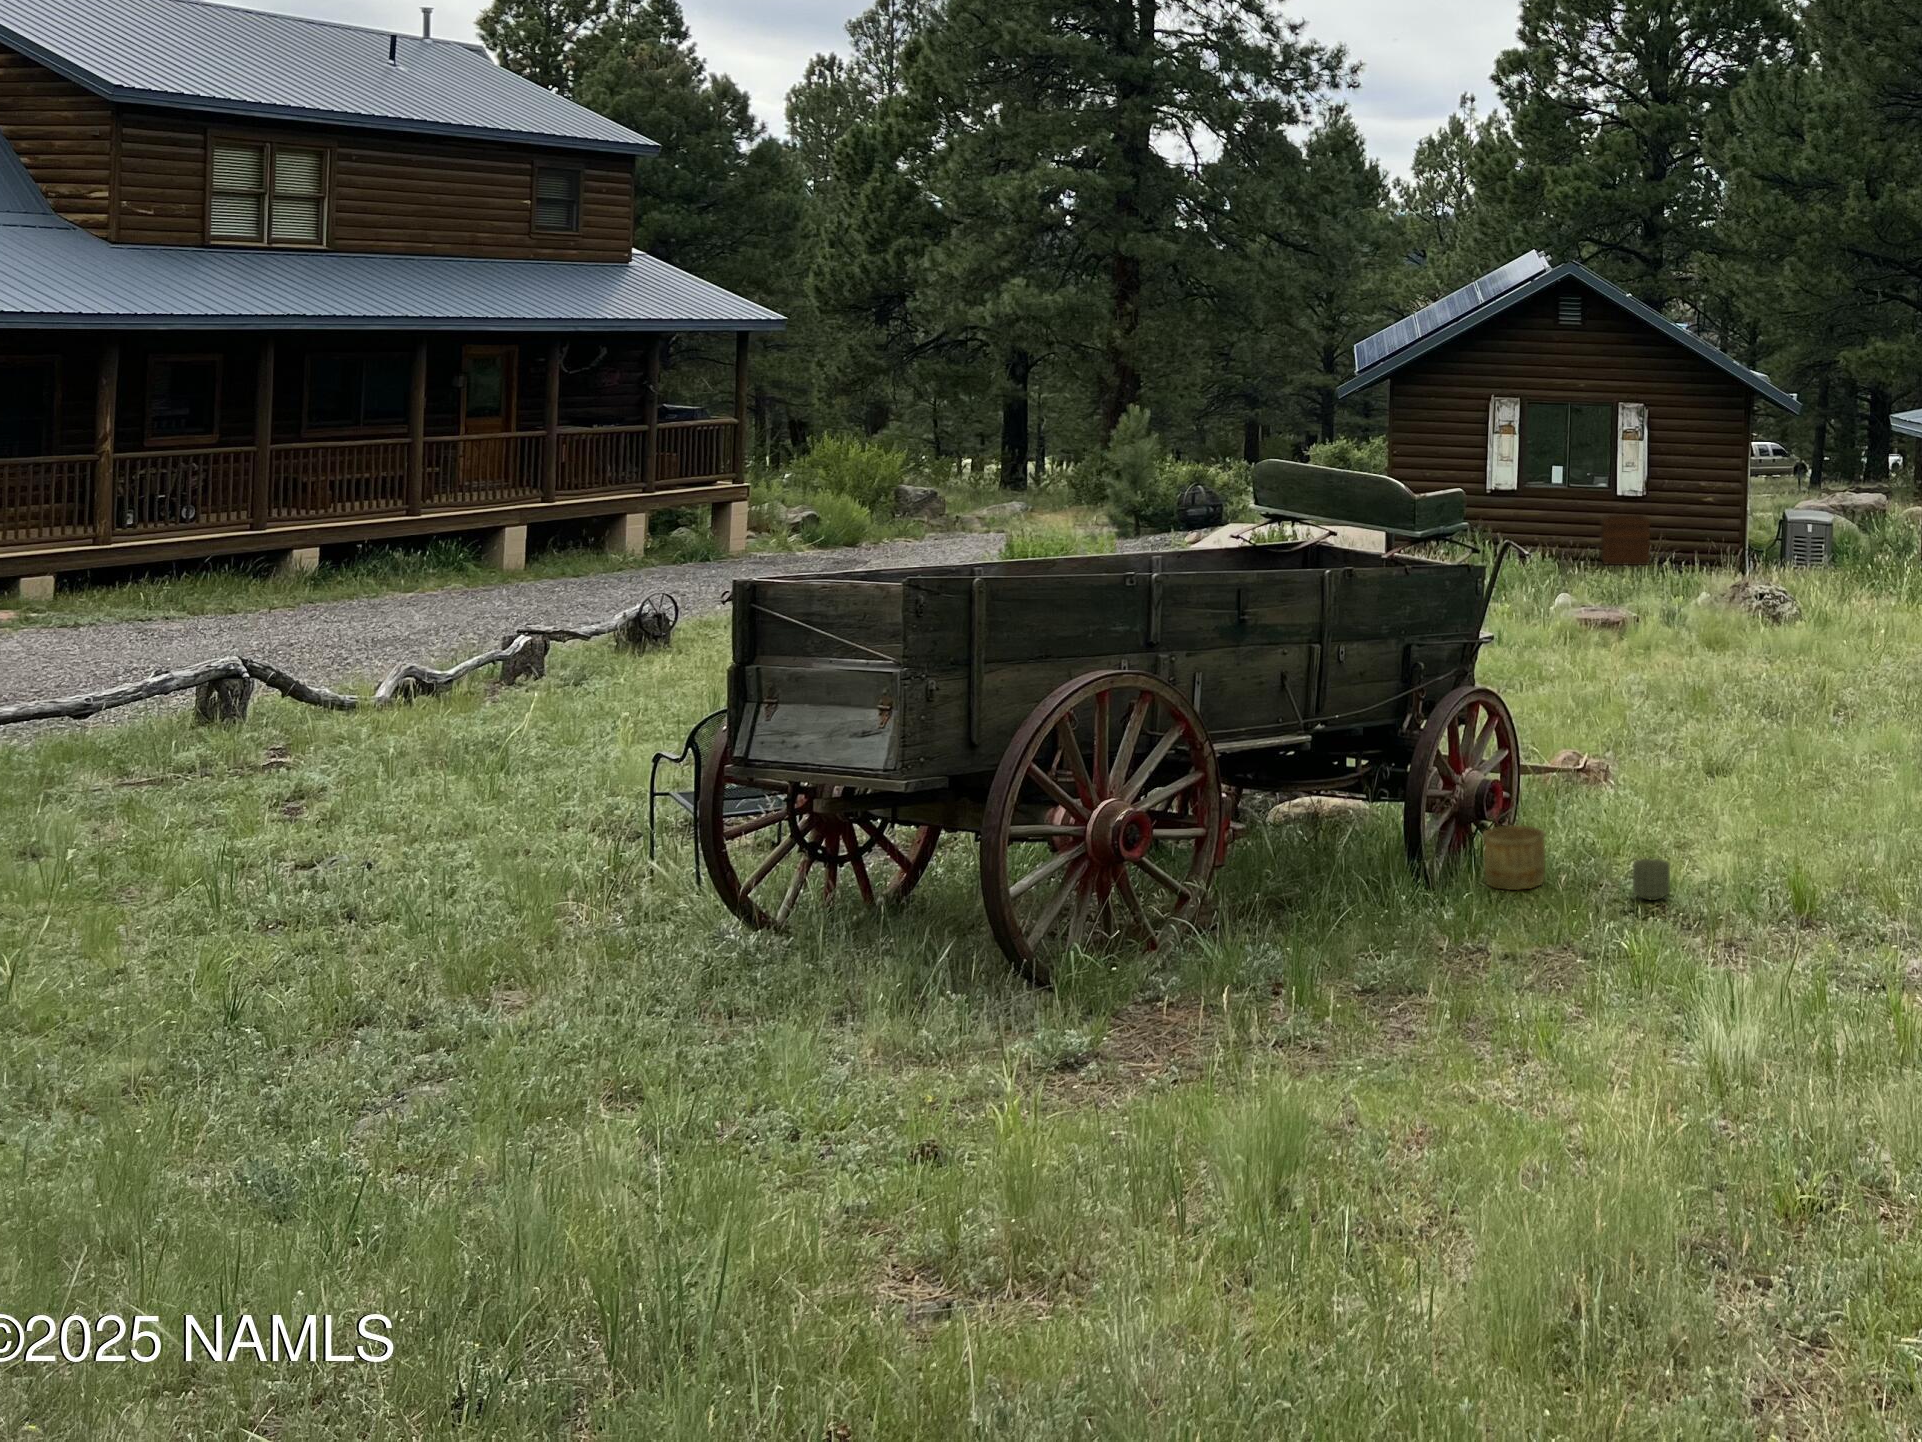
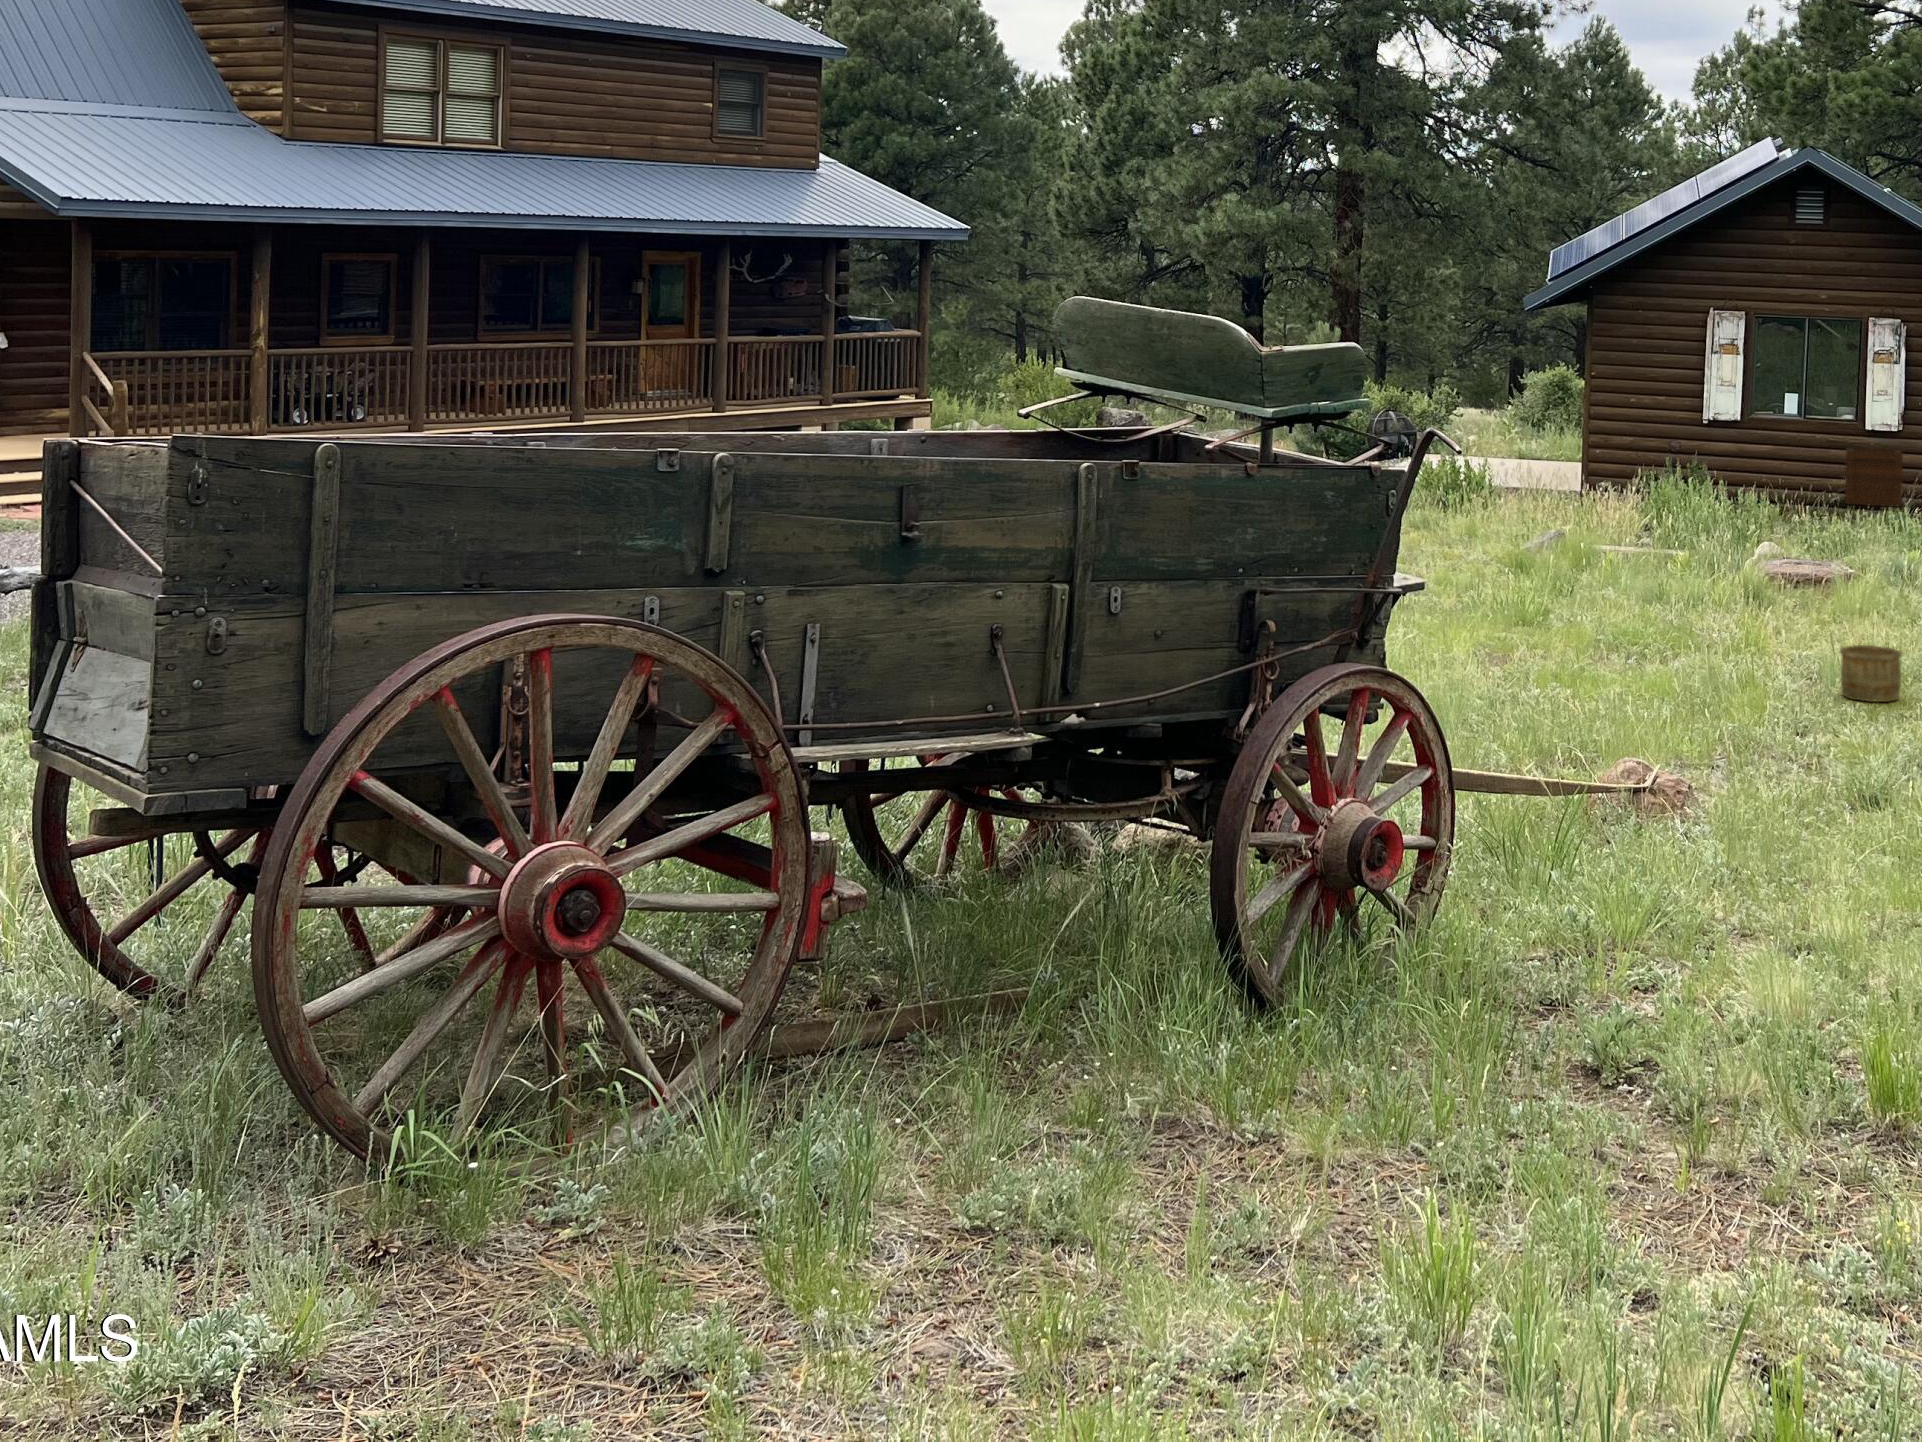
wooden bucket: present [1482,825,1546,890] -> present [1839,645,1902,702]
planter: present [1633,859,1670,901] -> none [1708,873,1764,935]

